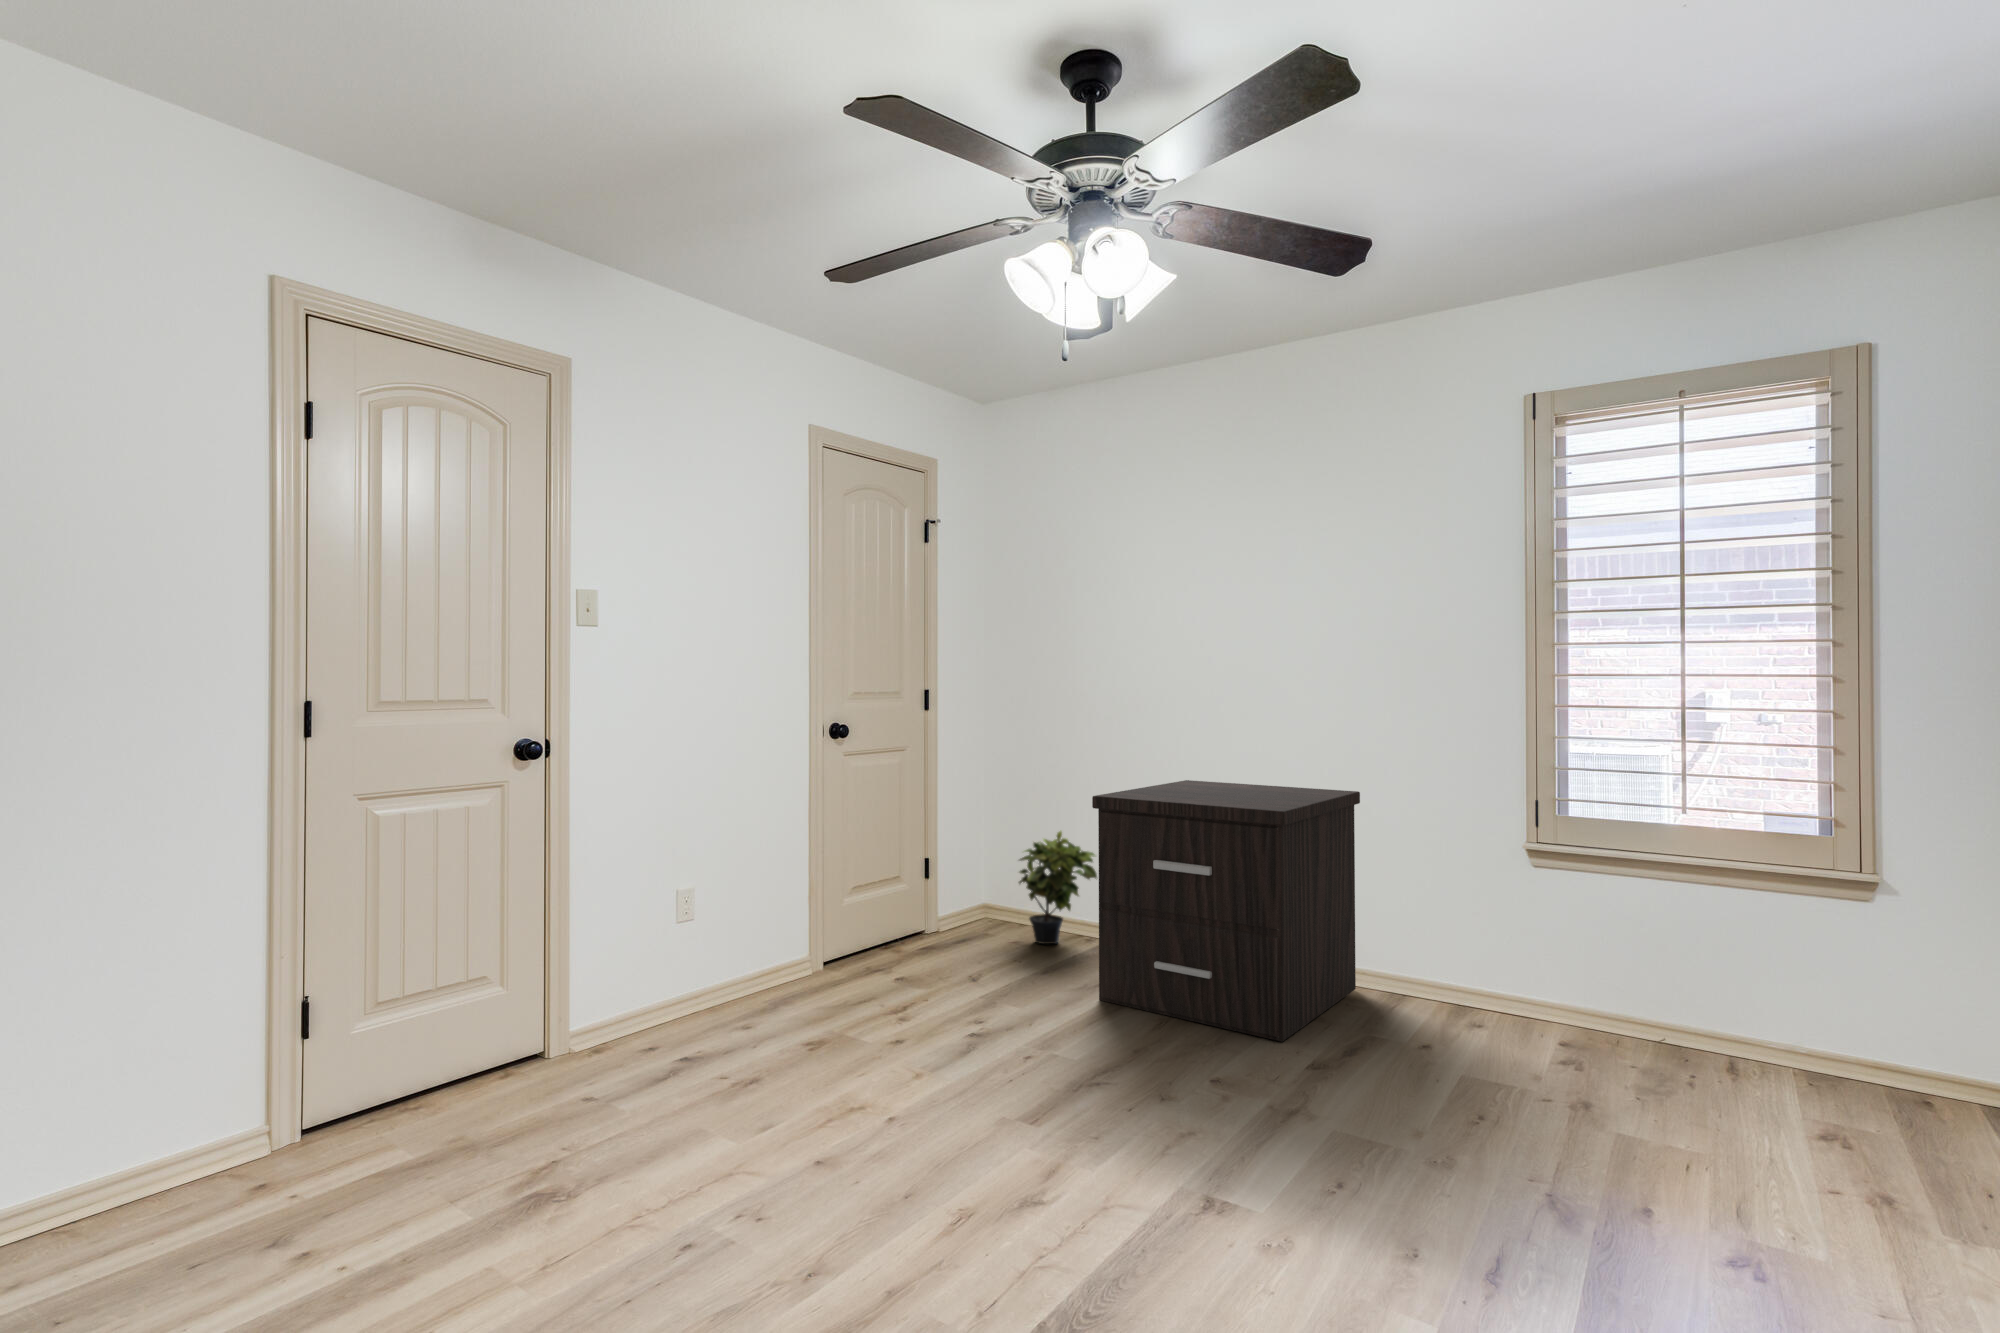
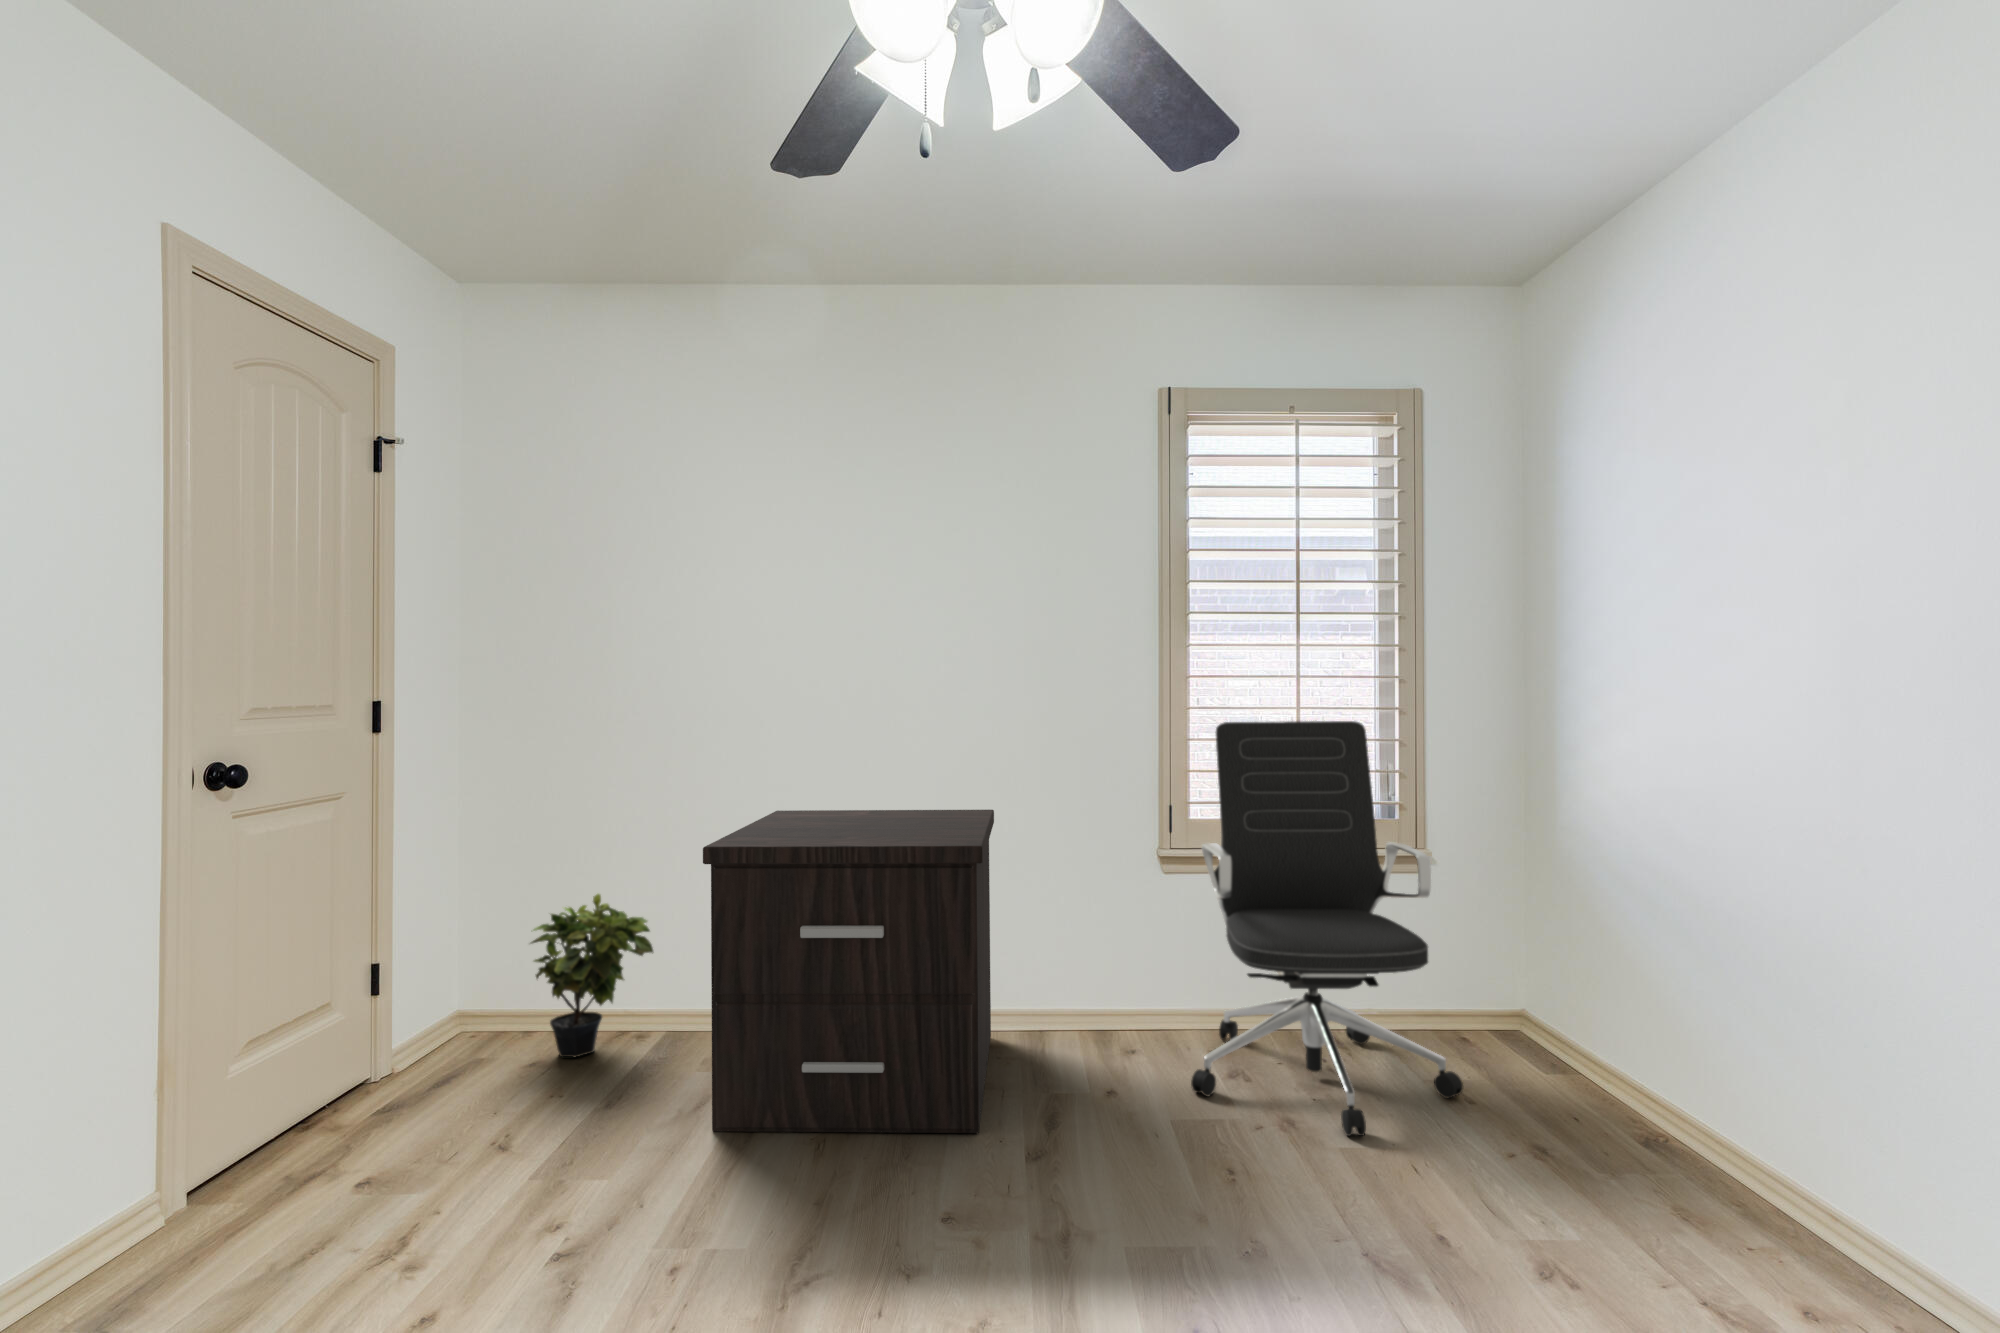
office chair: none [1501,721,1818,1127] -> present [1191,721,1463,1136]

